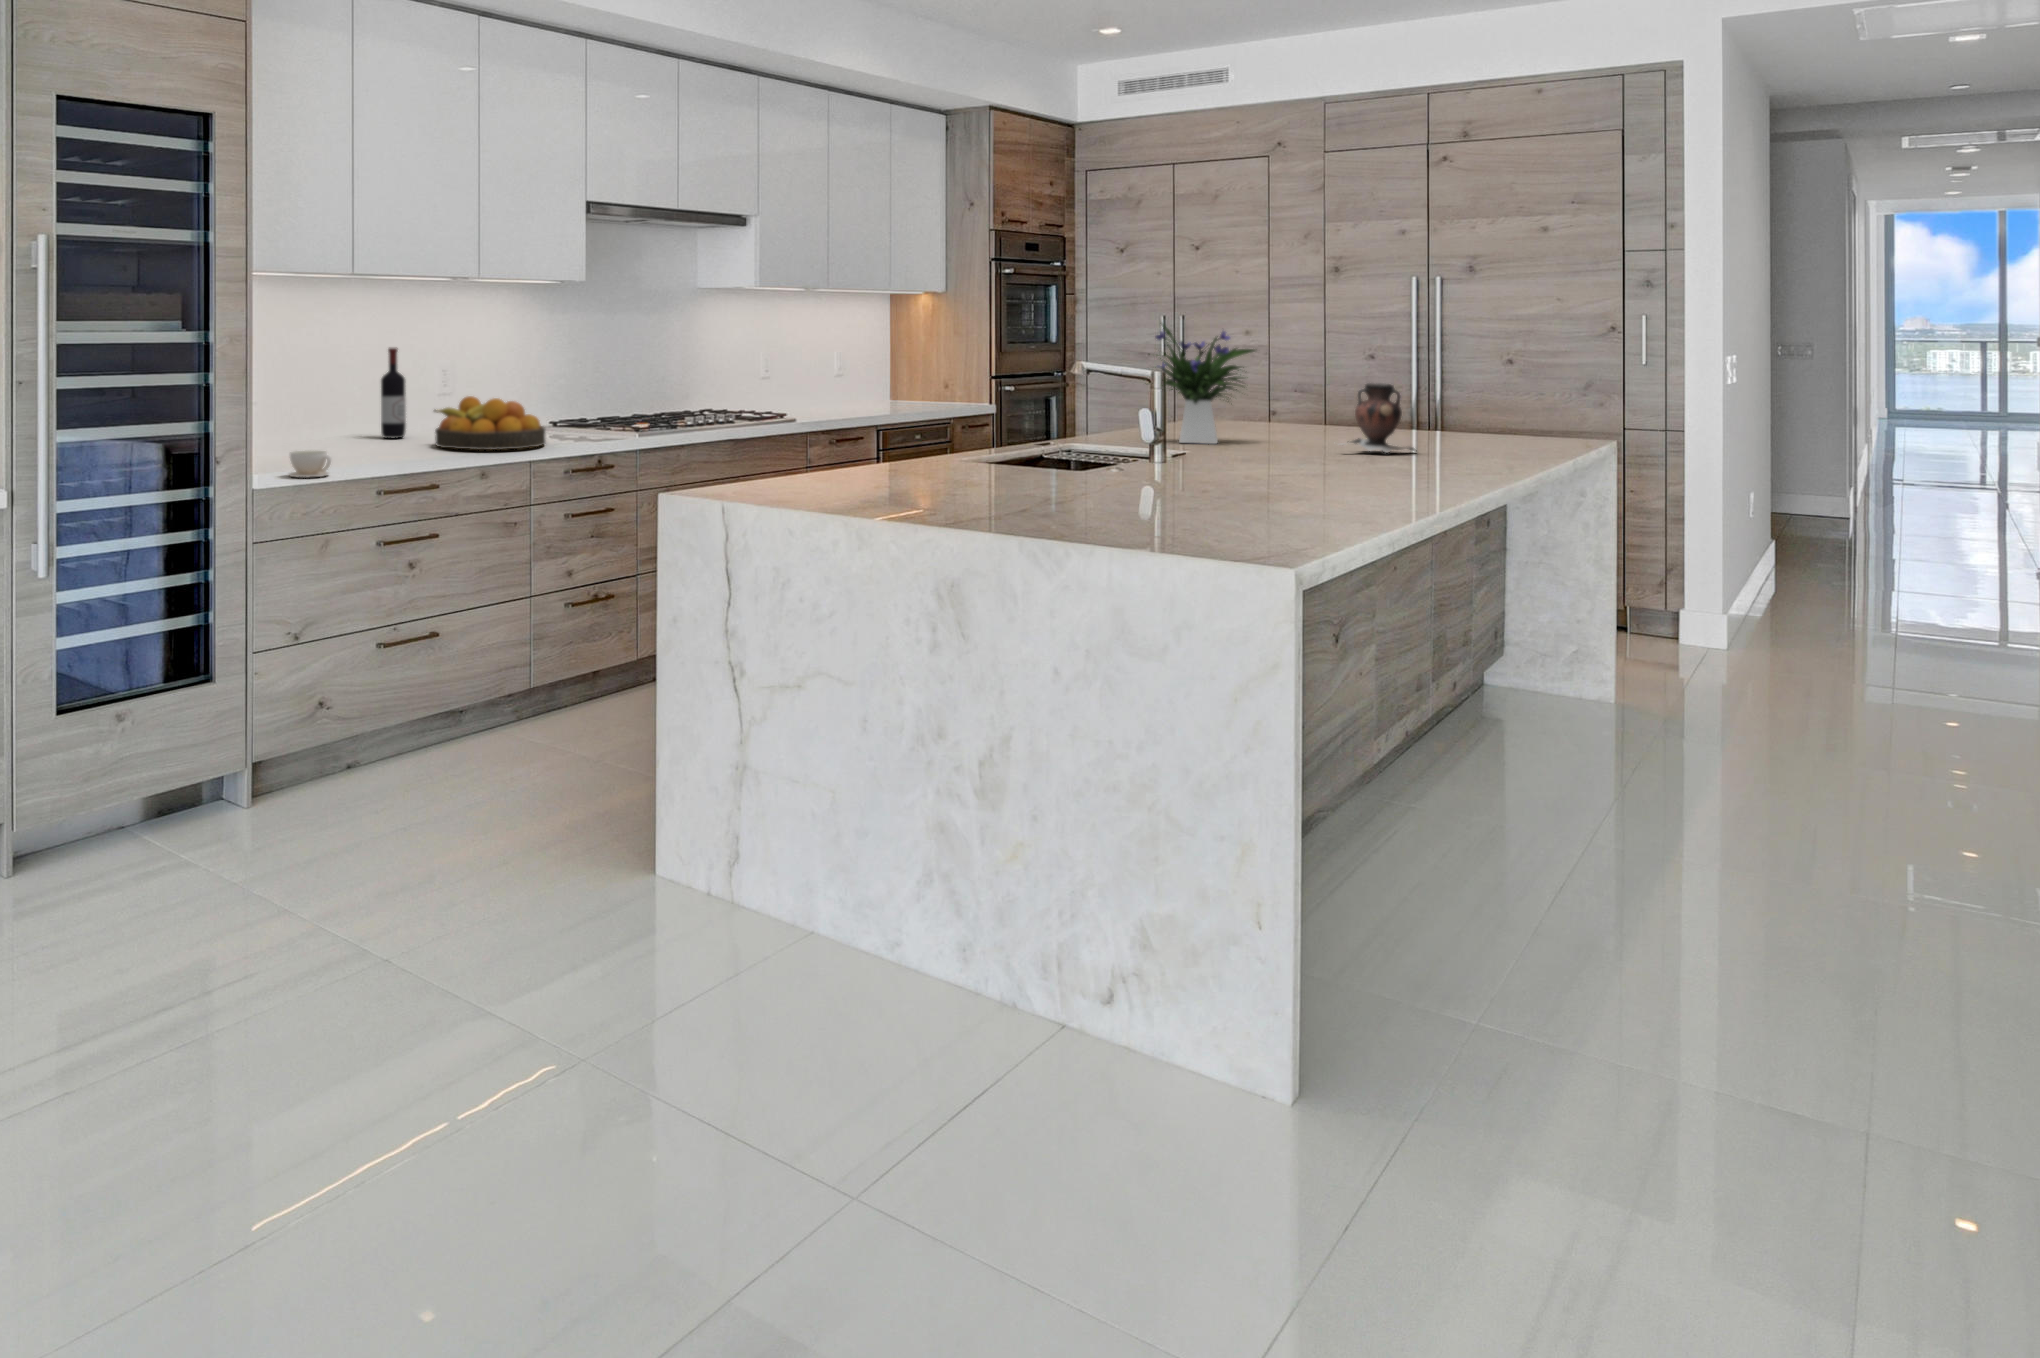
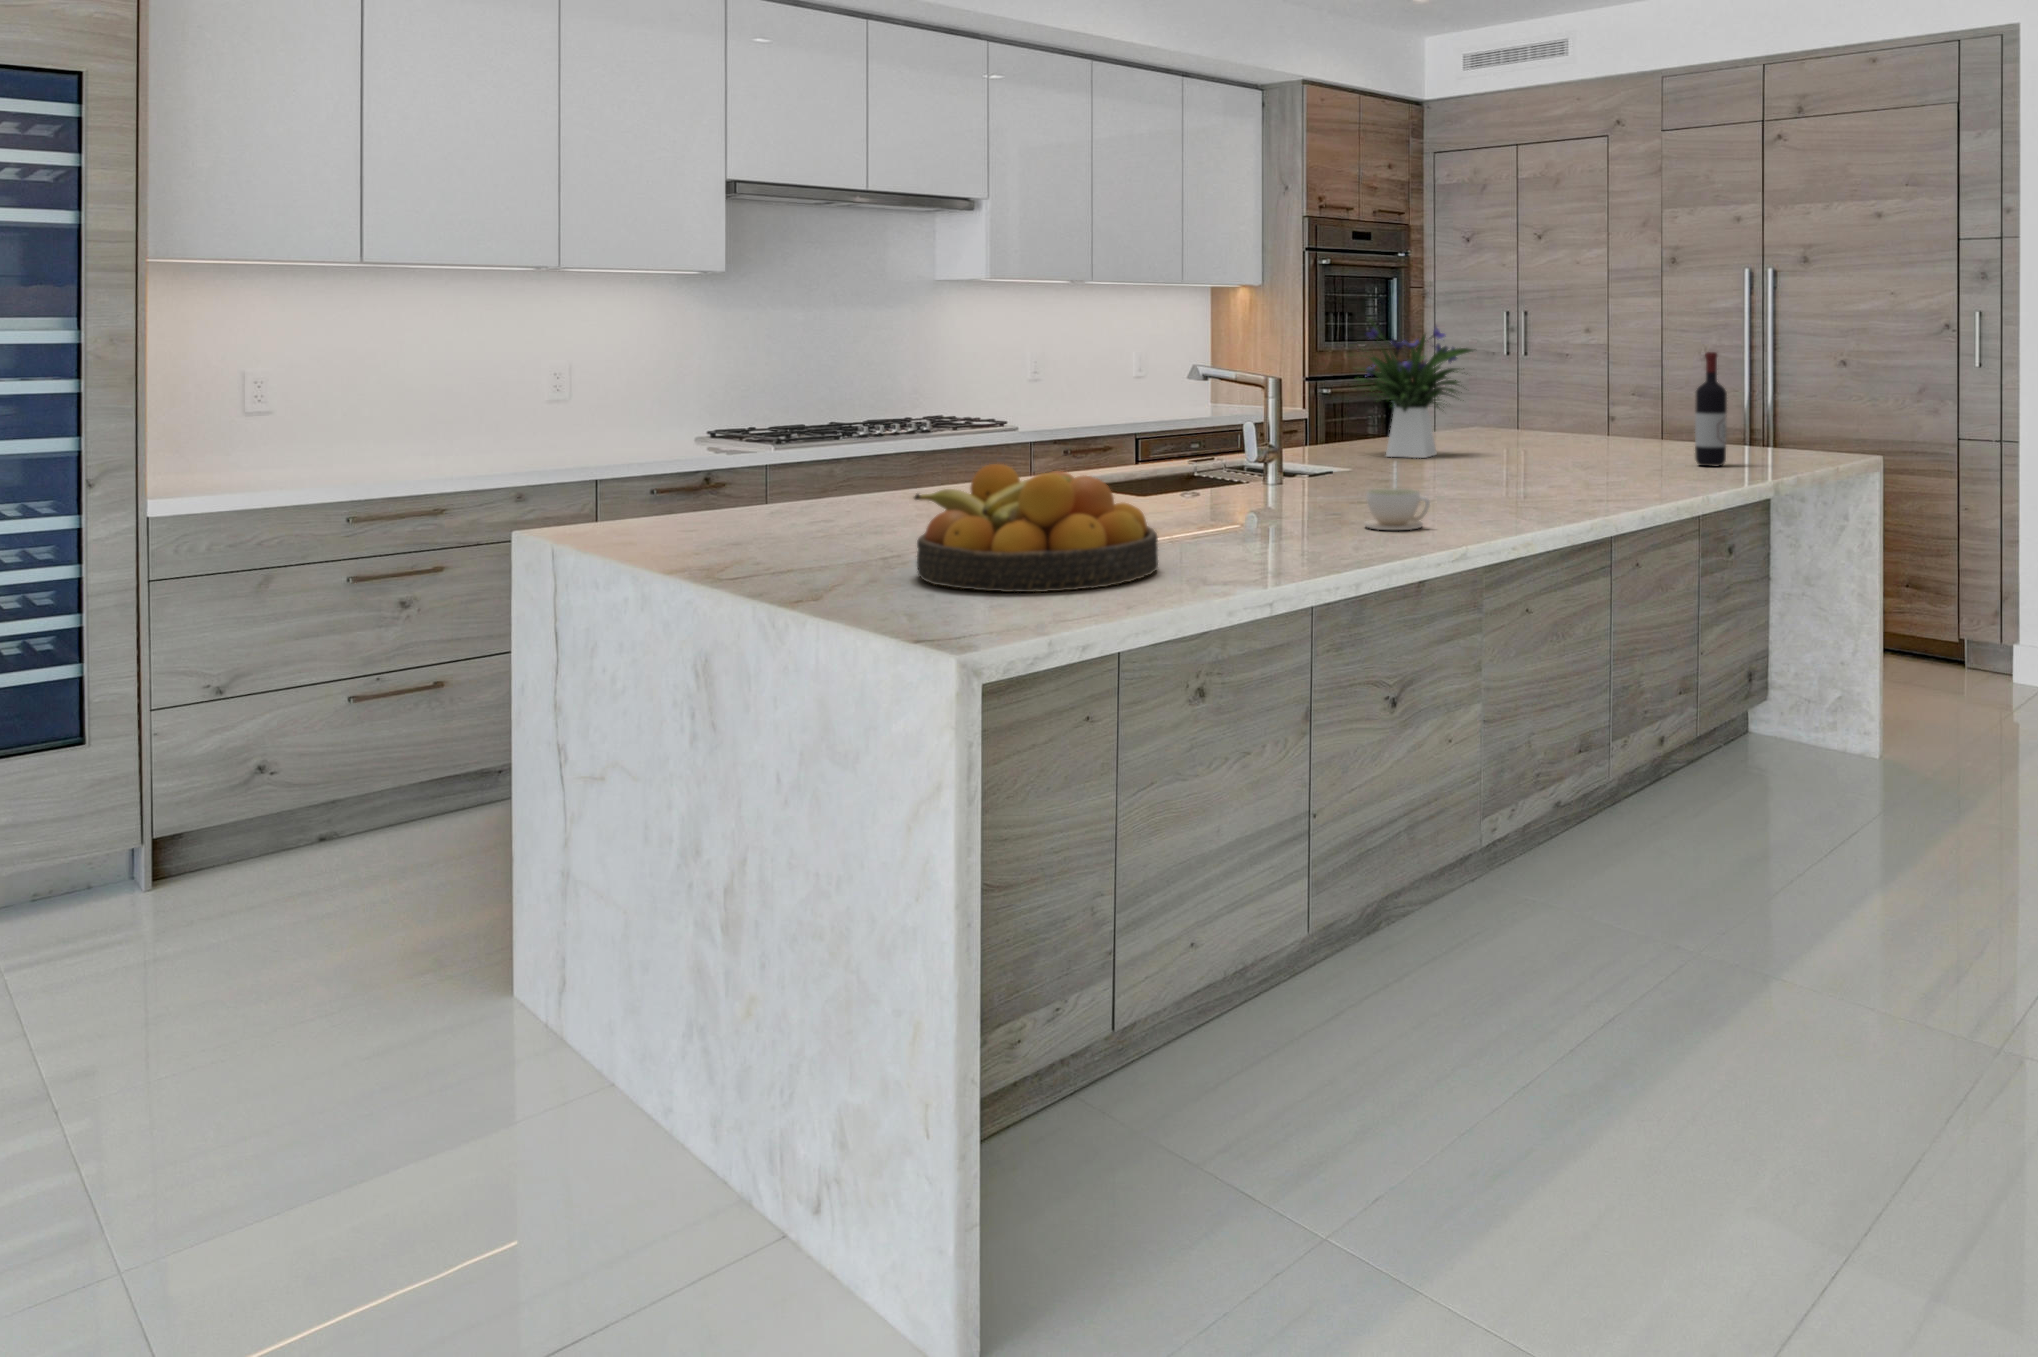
wine bottle: present [381,348,406,439] -> present [1695,352,1727,466]
vase: present [1352,383,1417,452] -> none [1521,389,1619,471]
fruit bowl: present [434,396,546,450] -> present [914,464,1158,592]
coffee cup: present [289,451,331,477] -> present [1365,489,1430,530]

